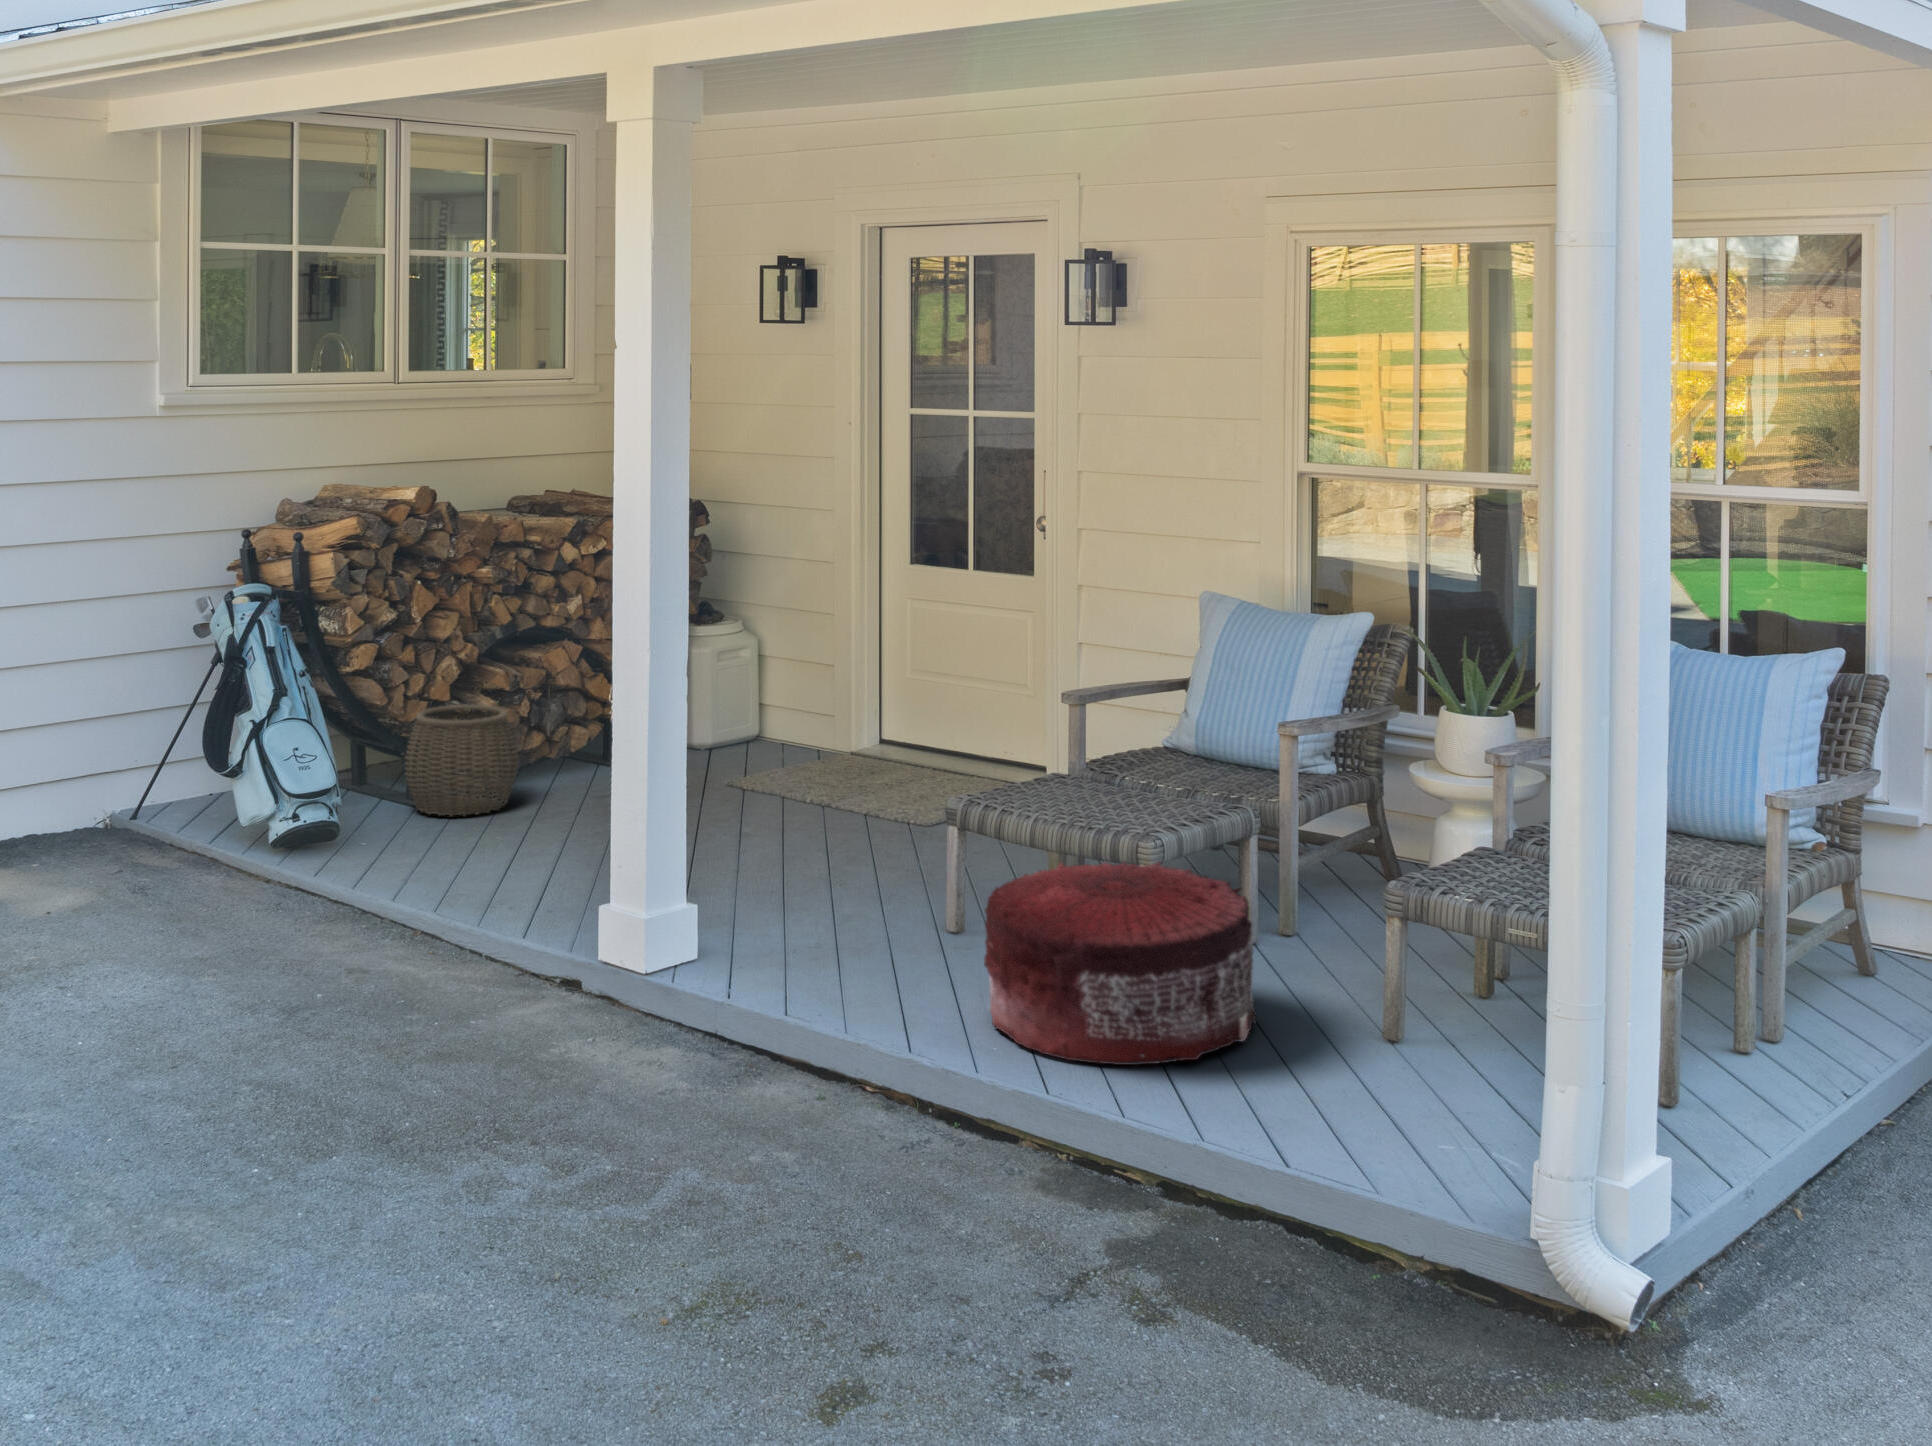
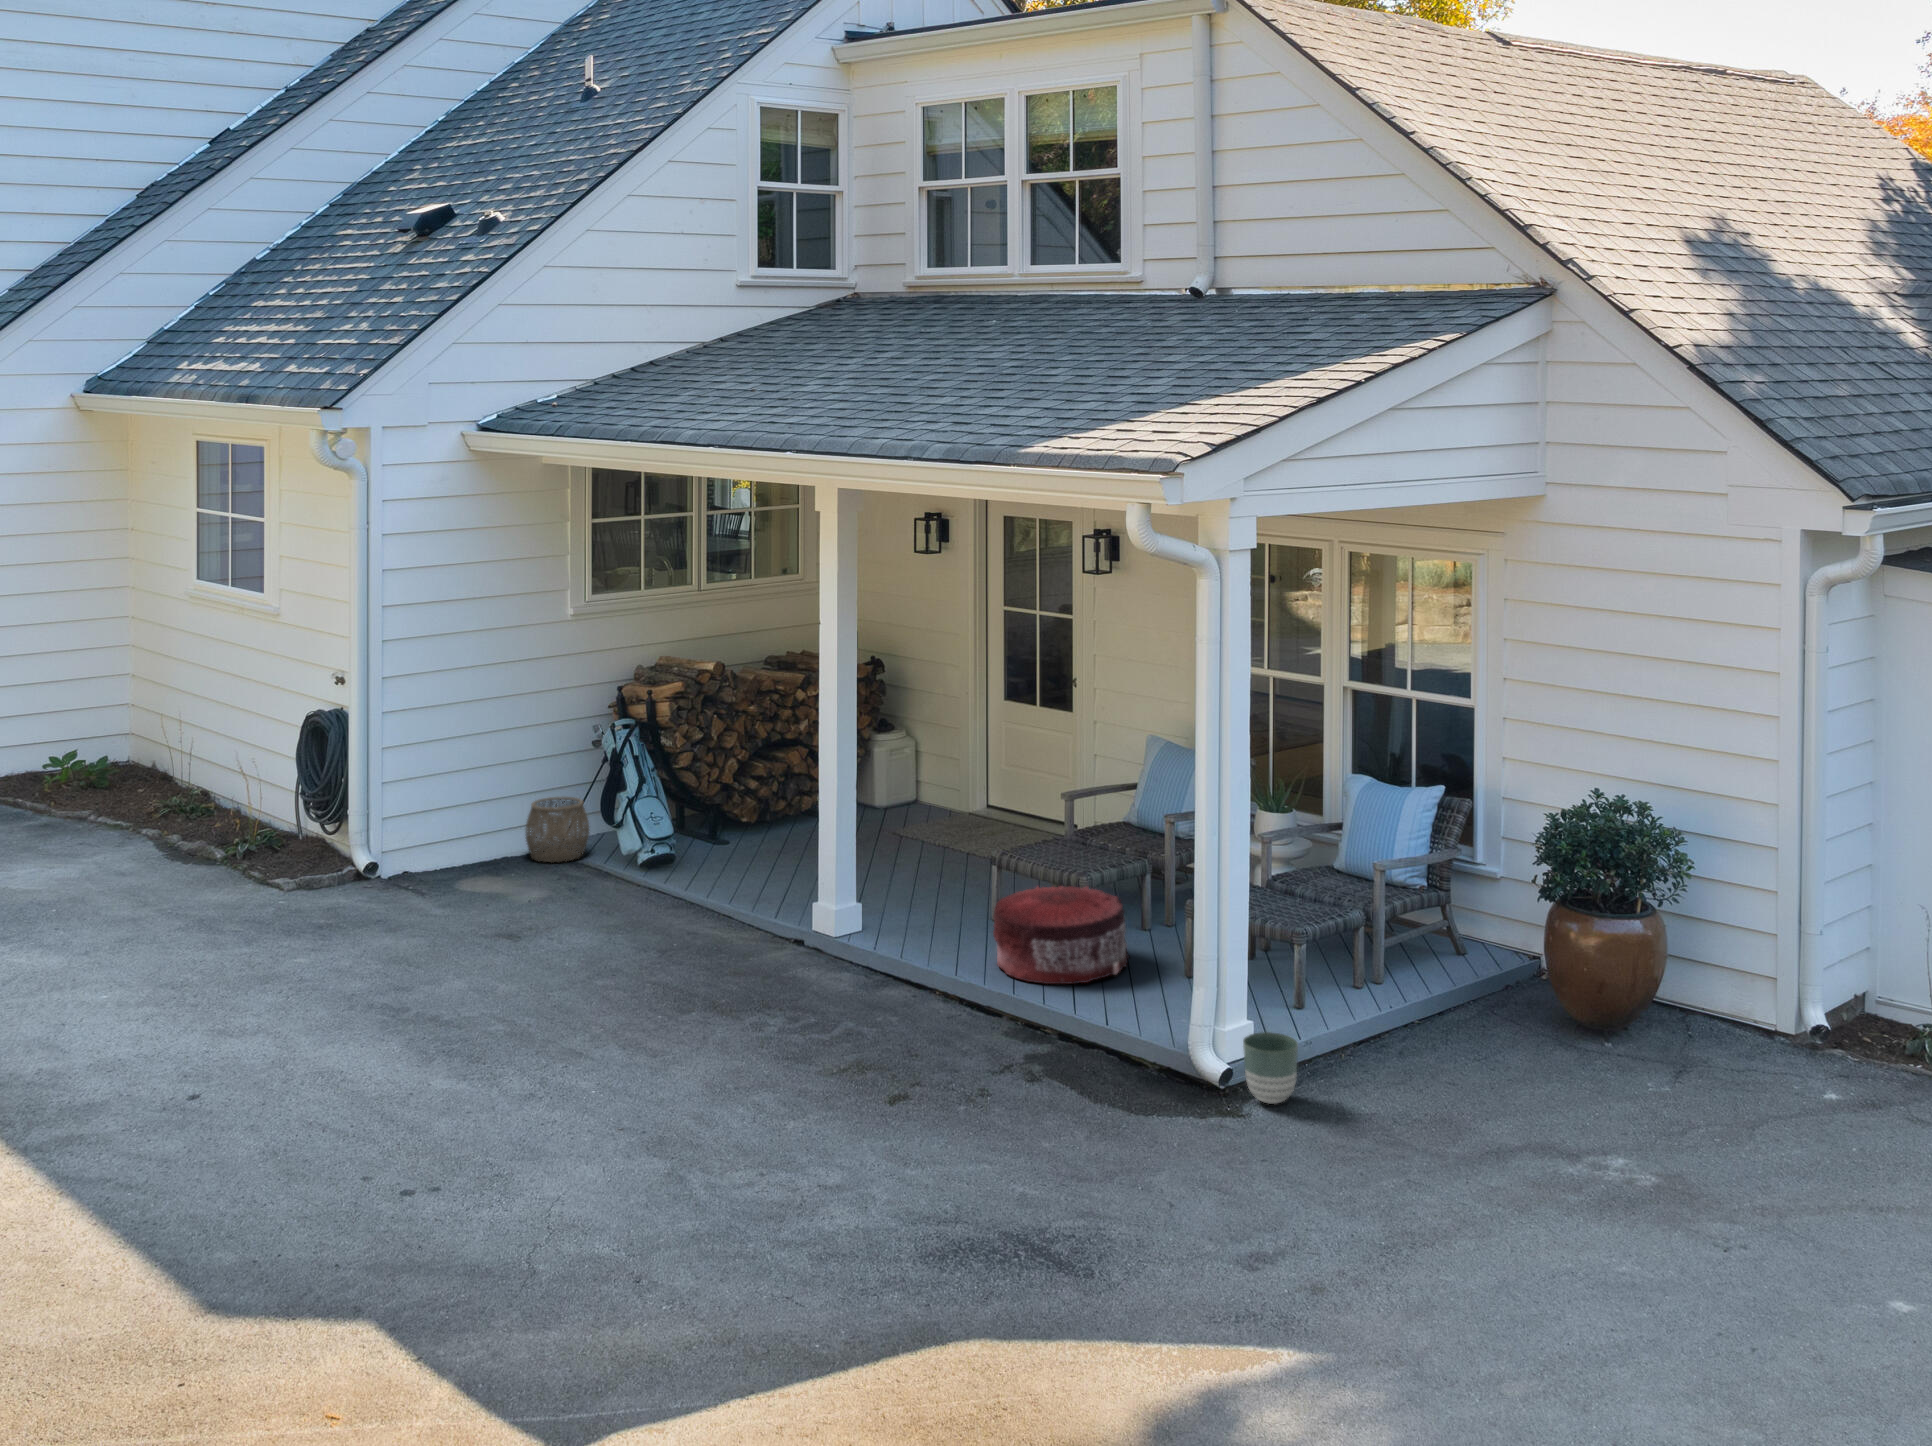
woven basket: present [405,705,518,816] -> present [526,797,589,862]
planter: none [1664,1185,1802,1361] -> present [1243,1032,1298,1104]

